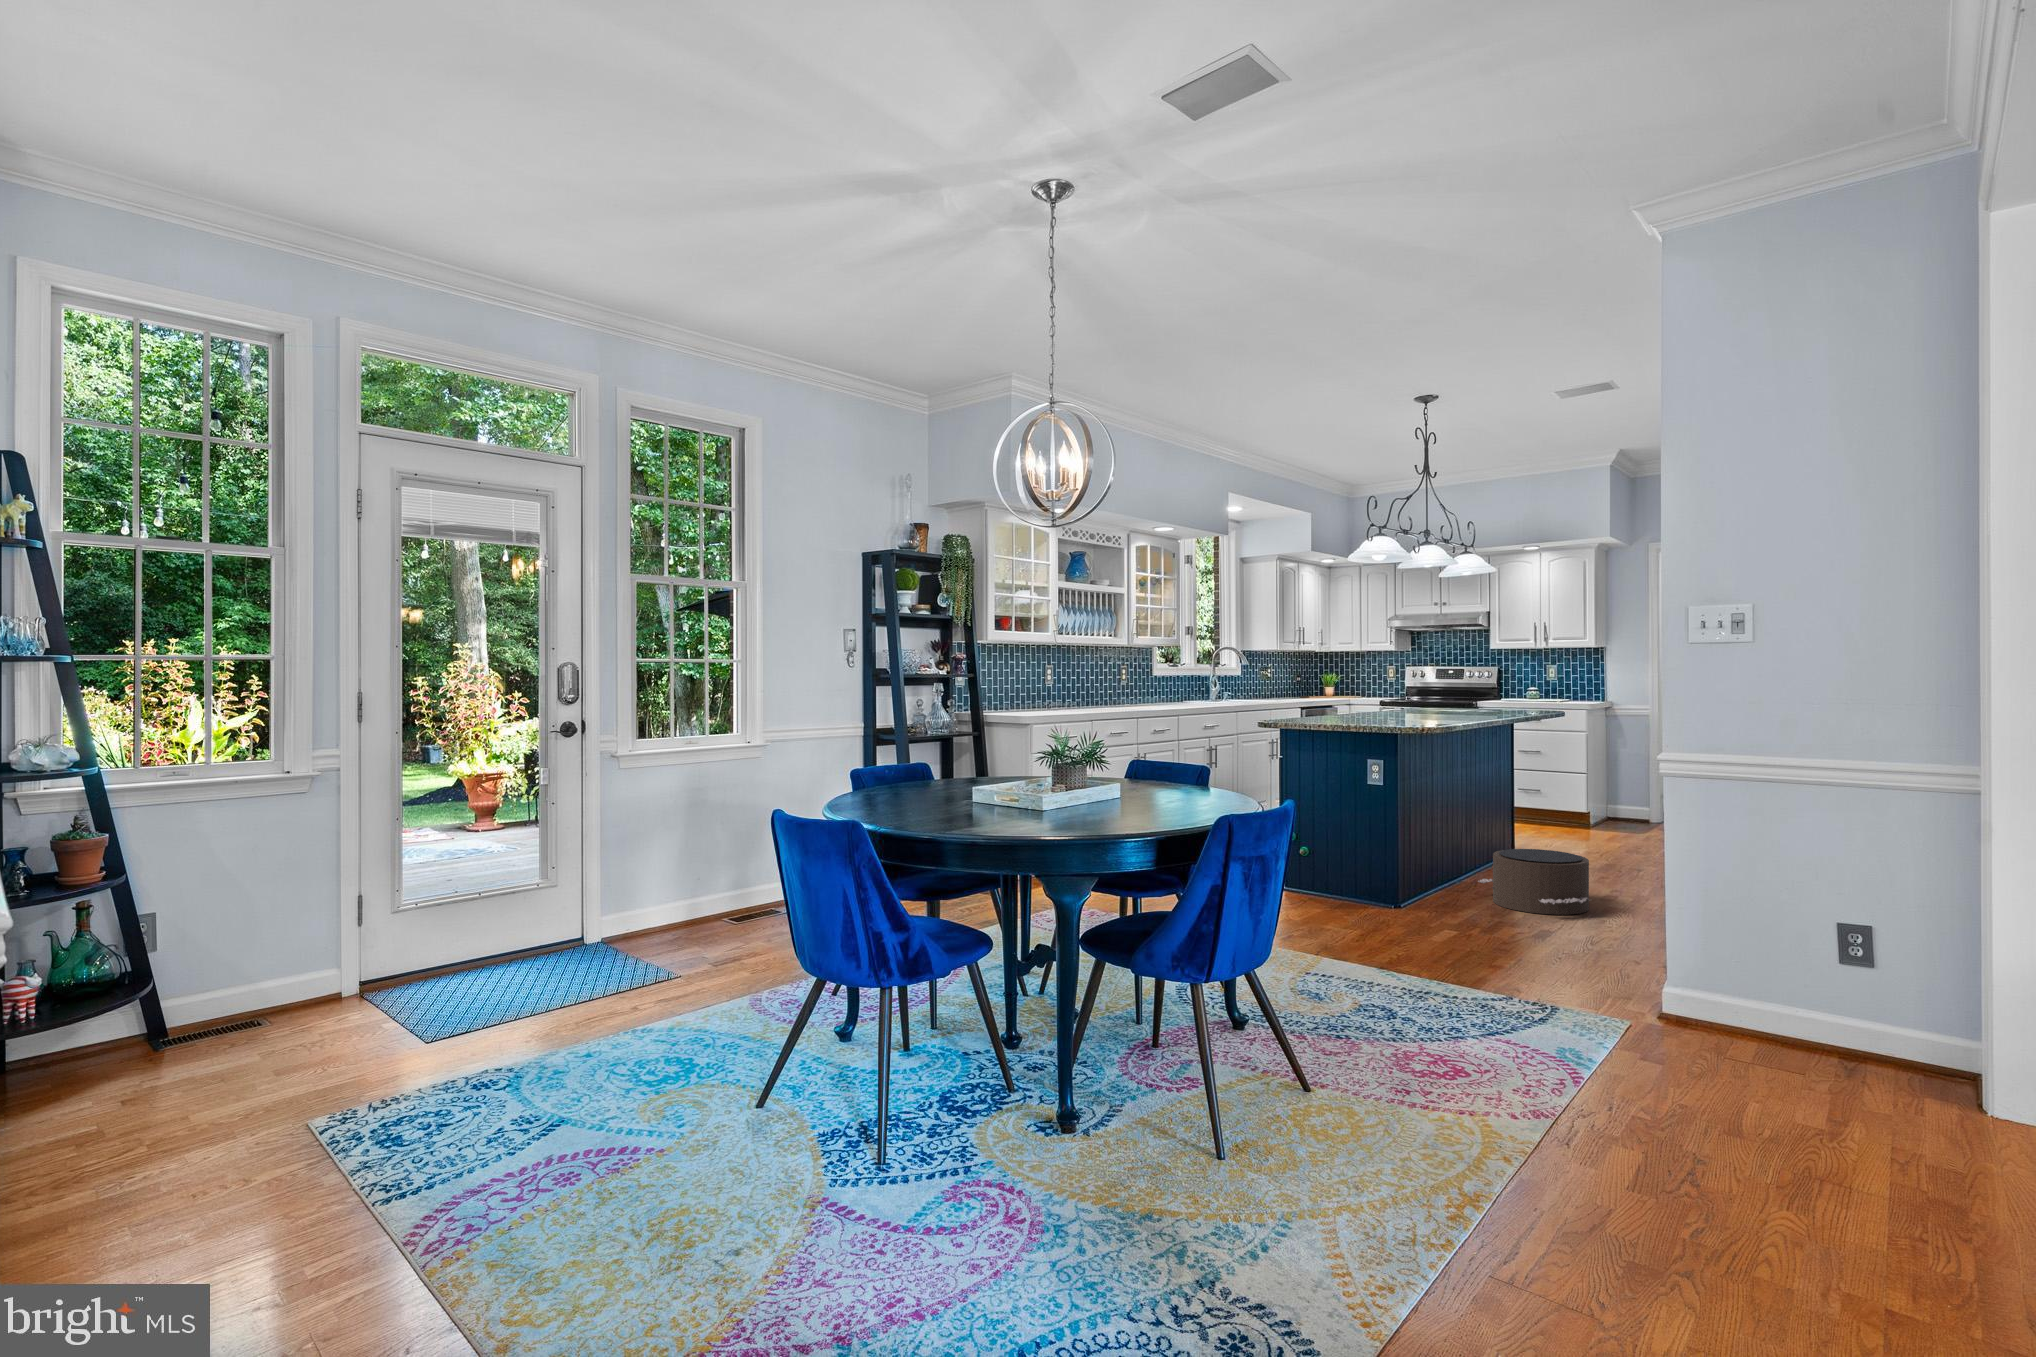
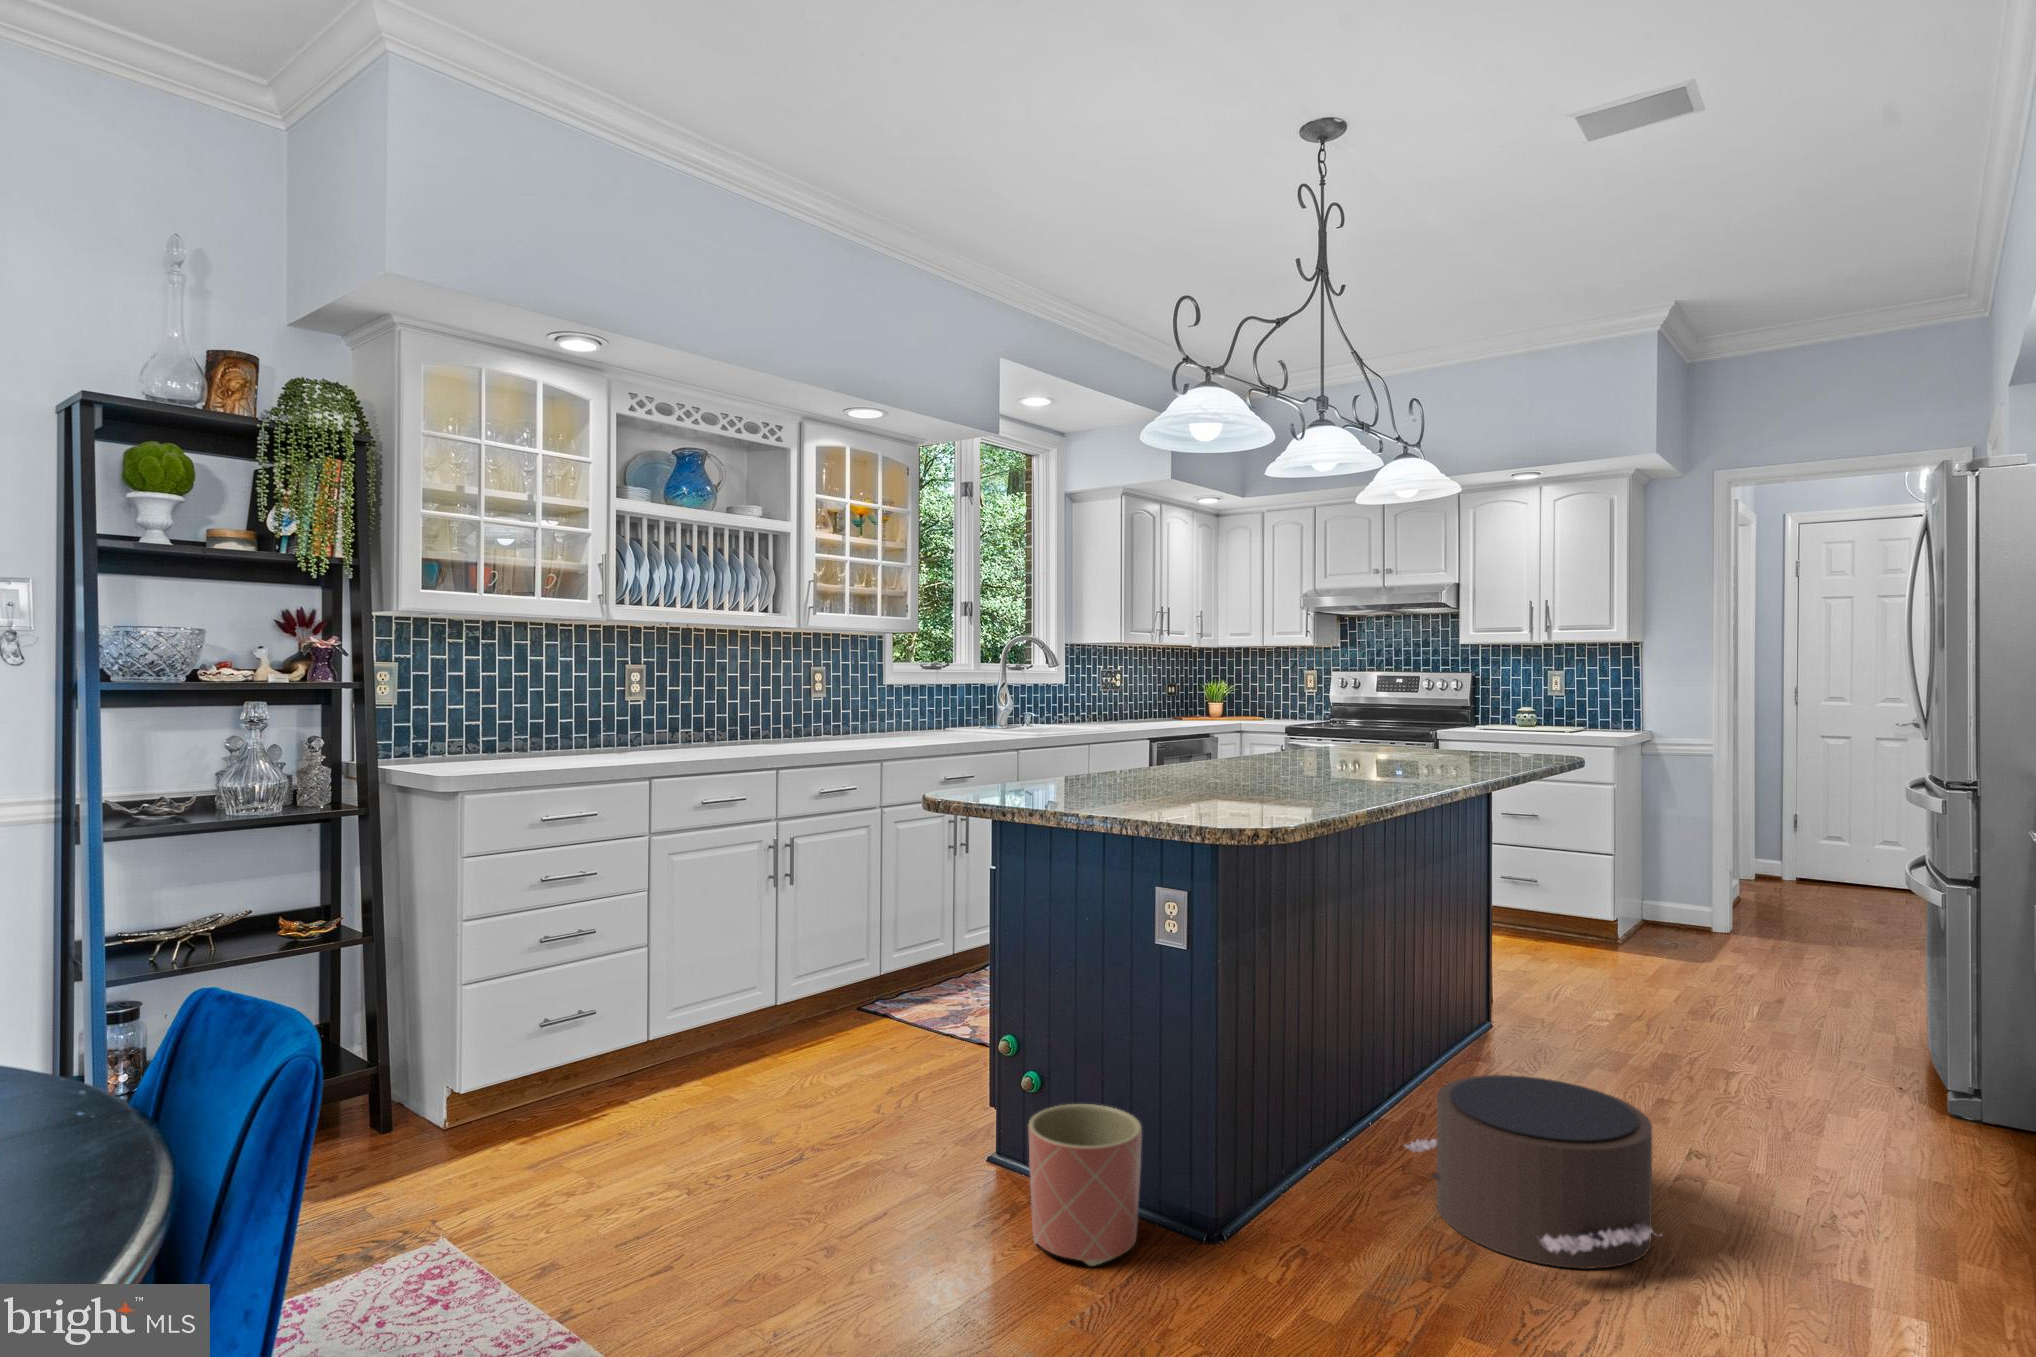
planter: none [1318,855,1368,913] -> present [1028,1104,1142,1266]

